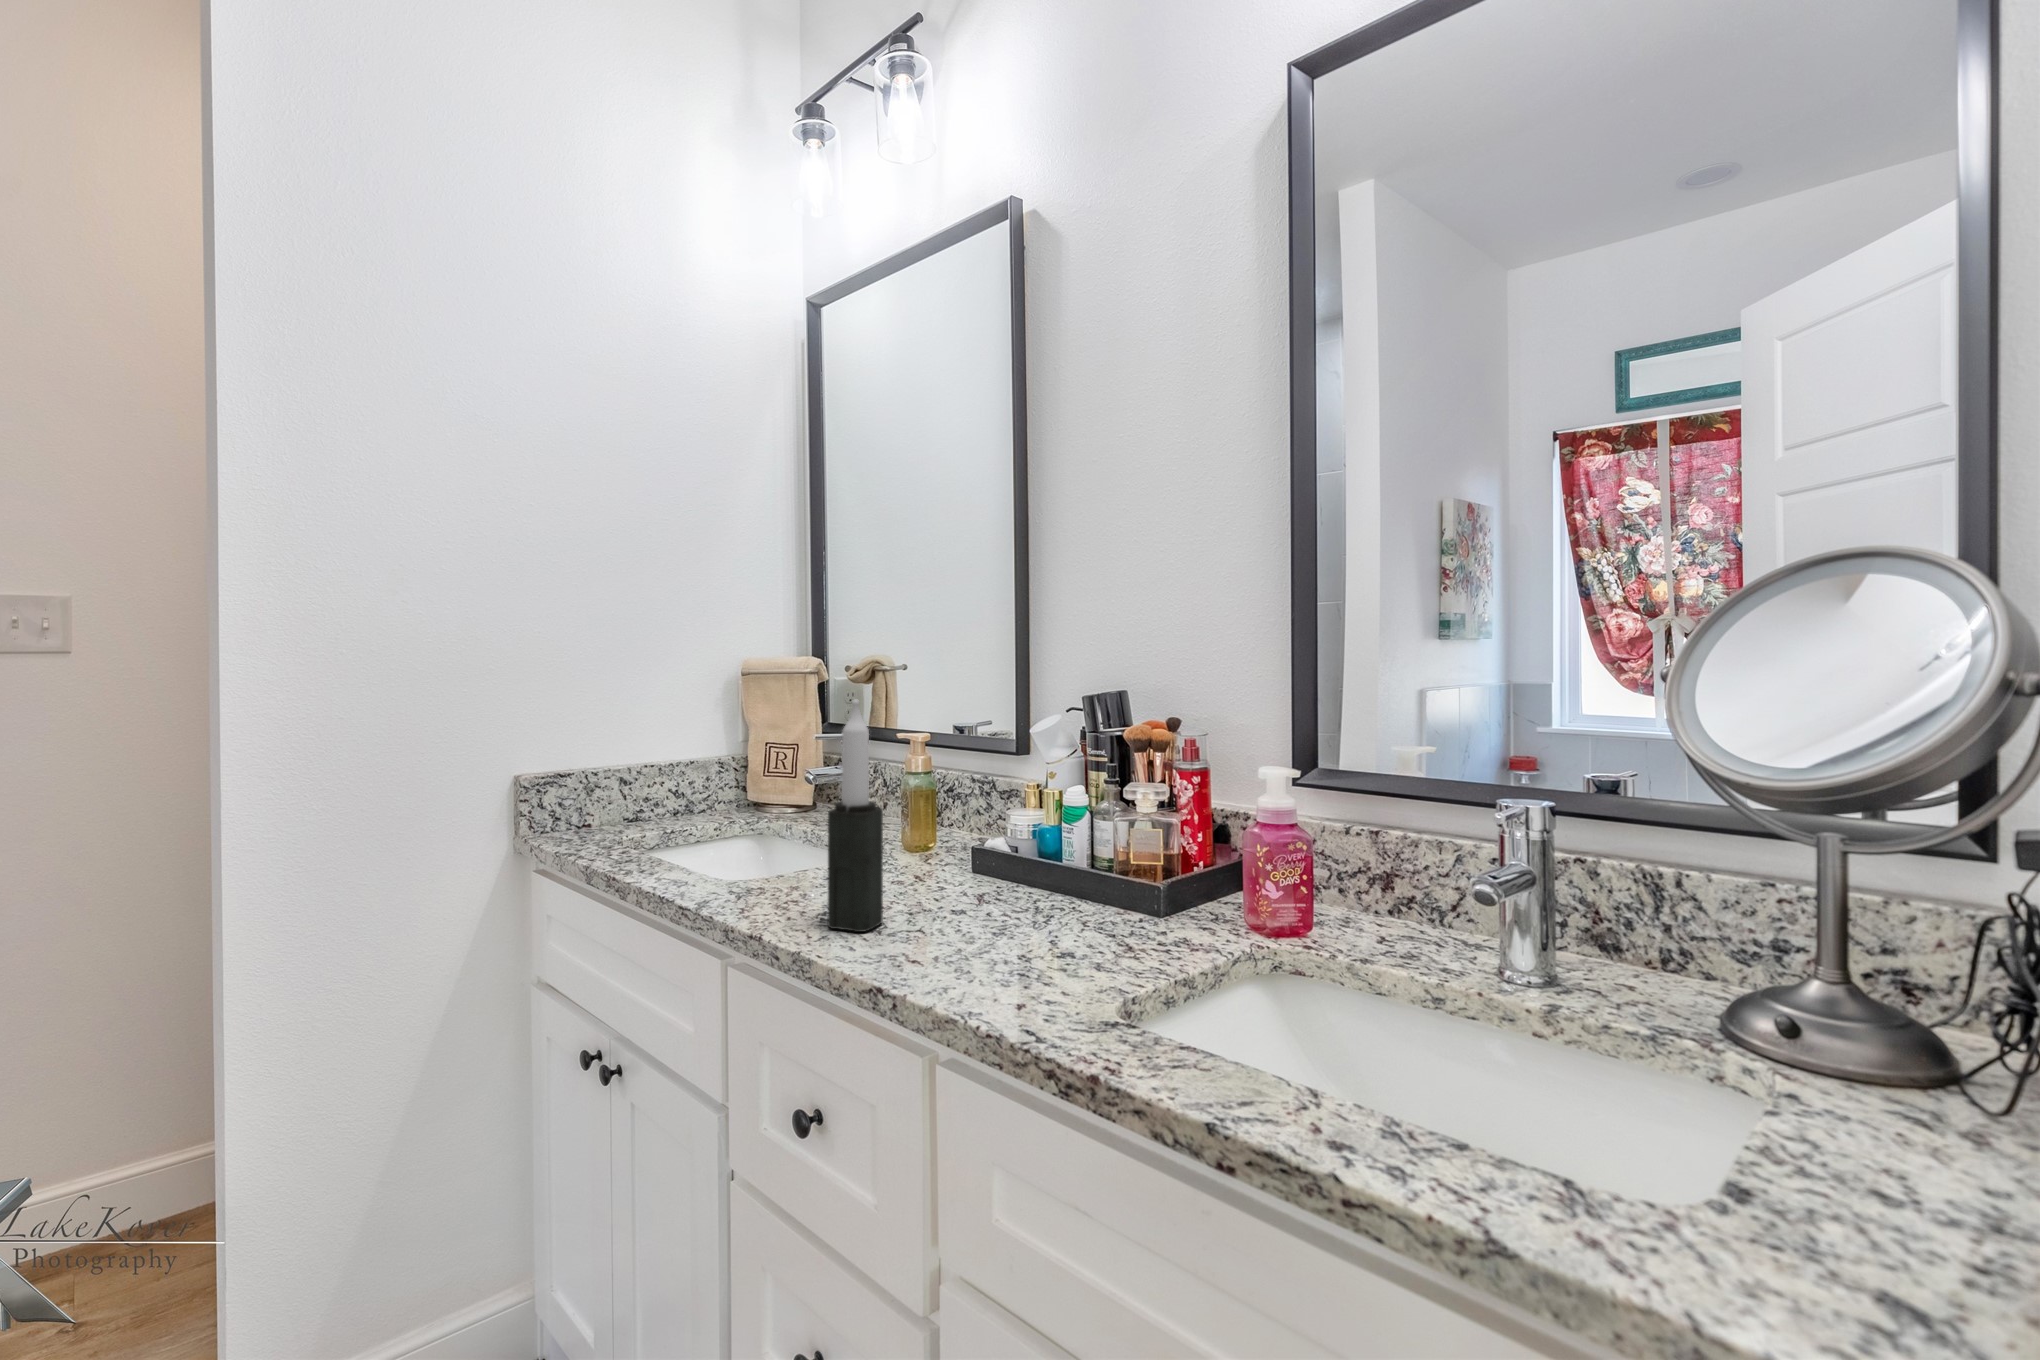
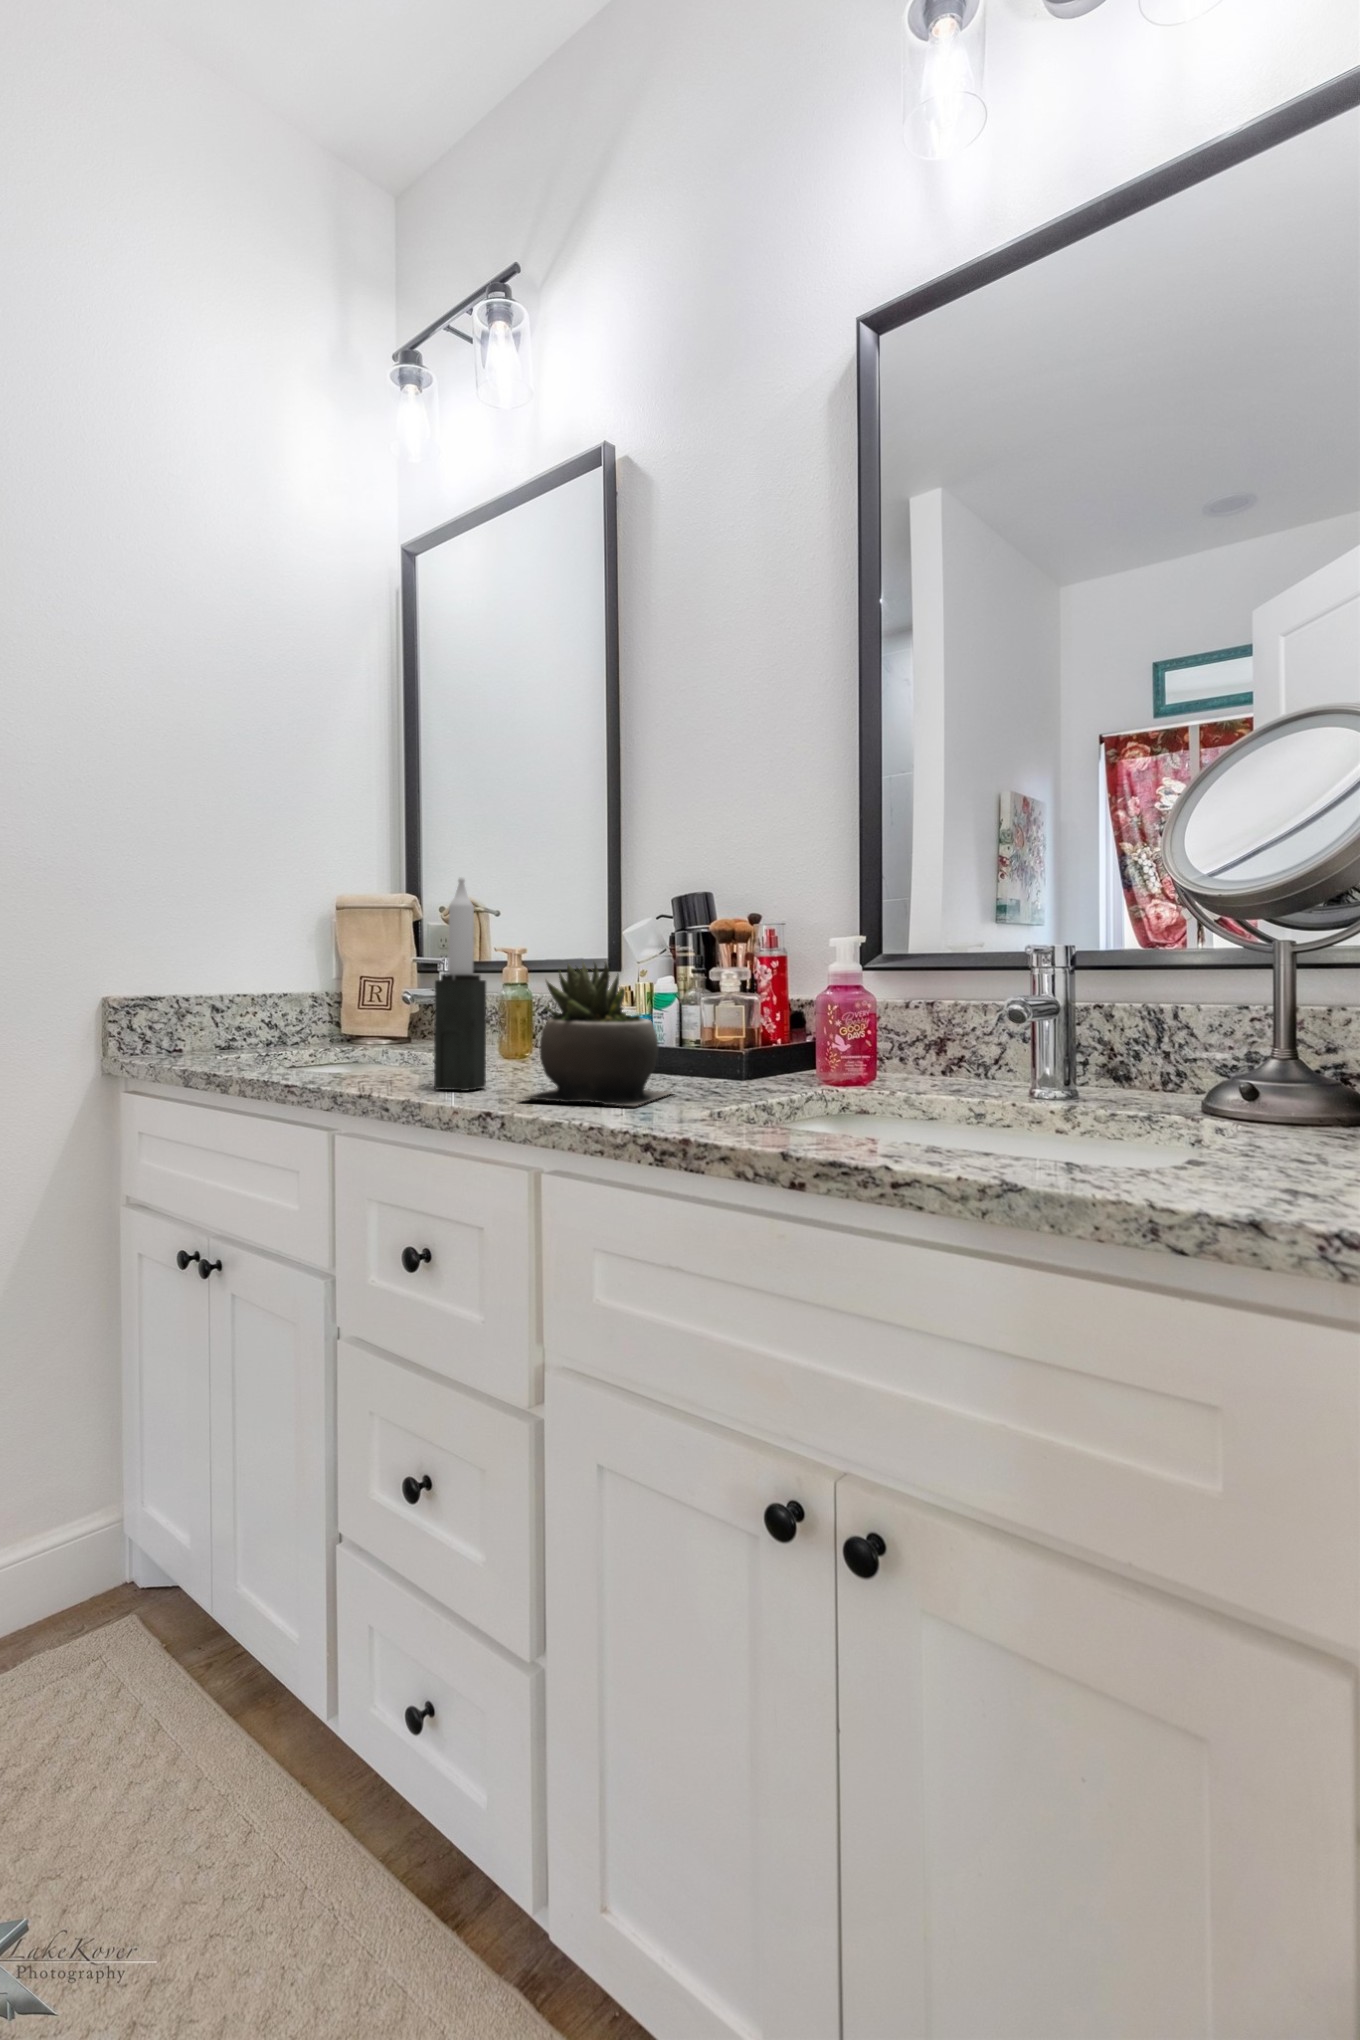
succulent plant: none [910,801,1088,982] -> present [521,963,673,1106]

